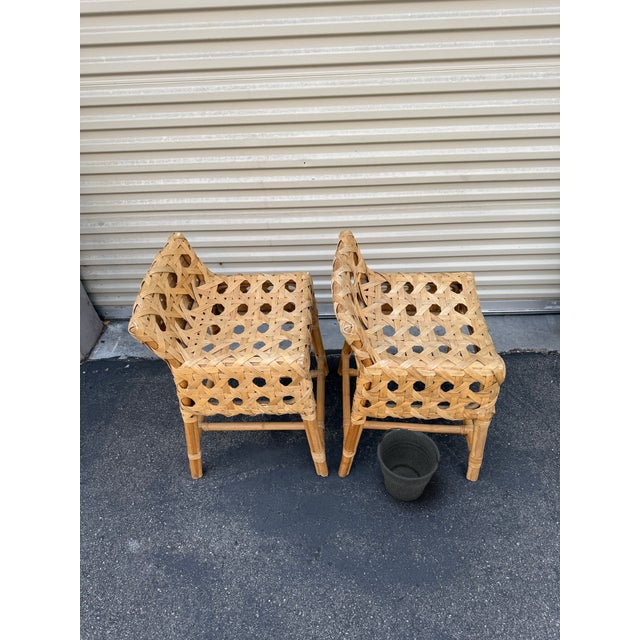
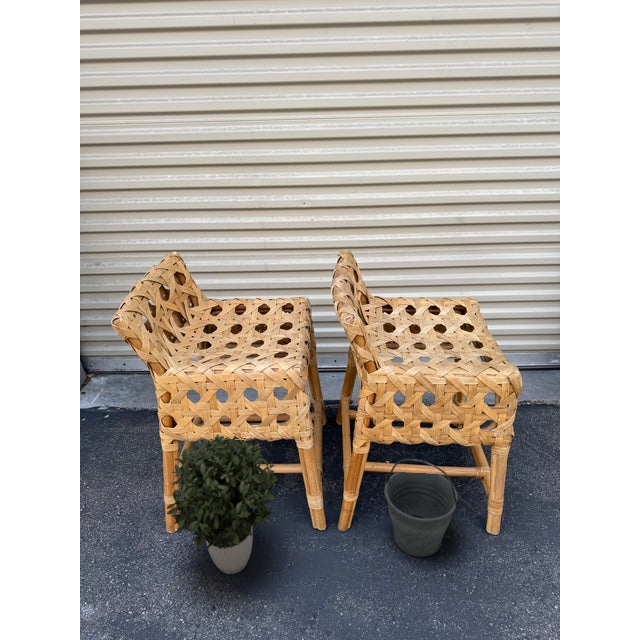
potted plant: none [193,409,286,517] -> present [167,435,278,574]

